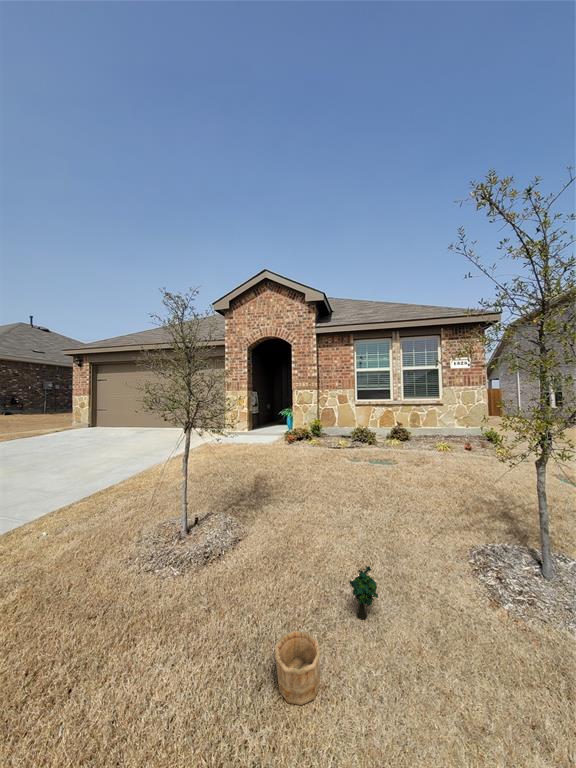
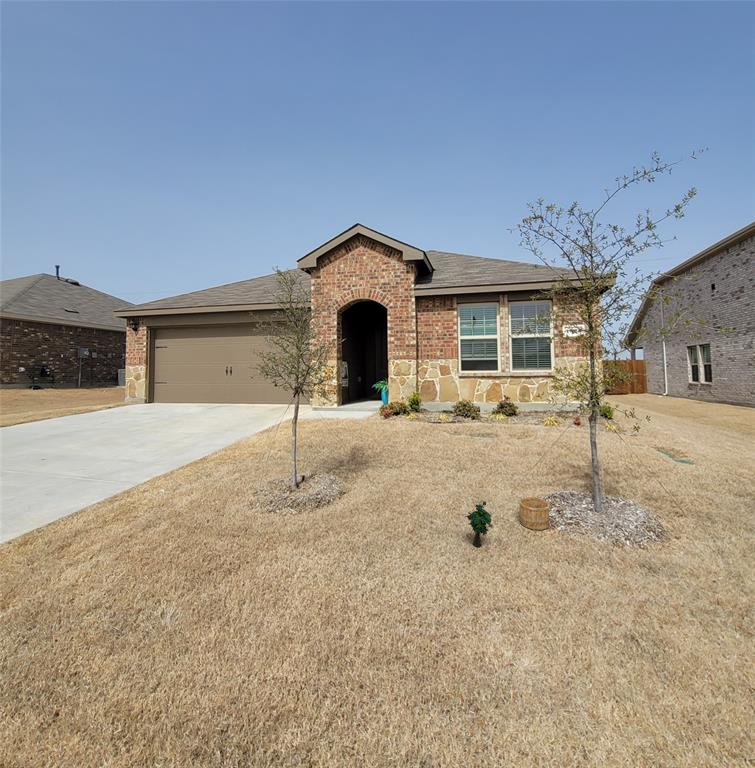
wooden bucket: present [275,631,320,705] -> present [519,497,550,530]

